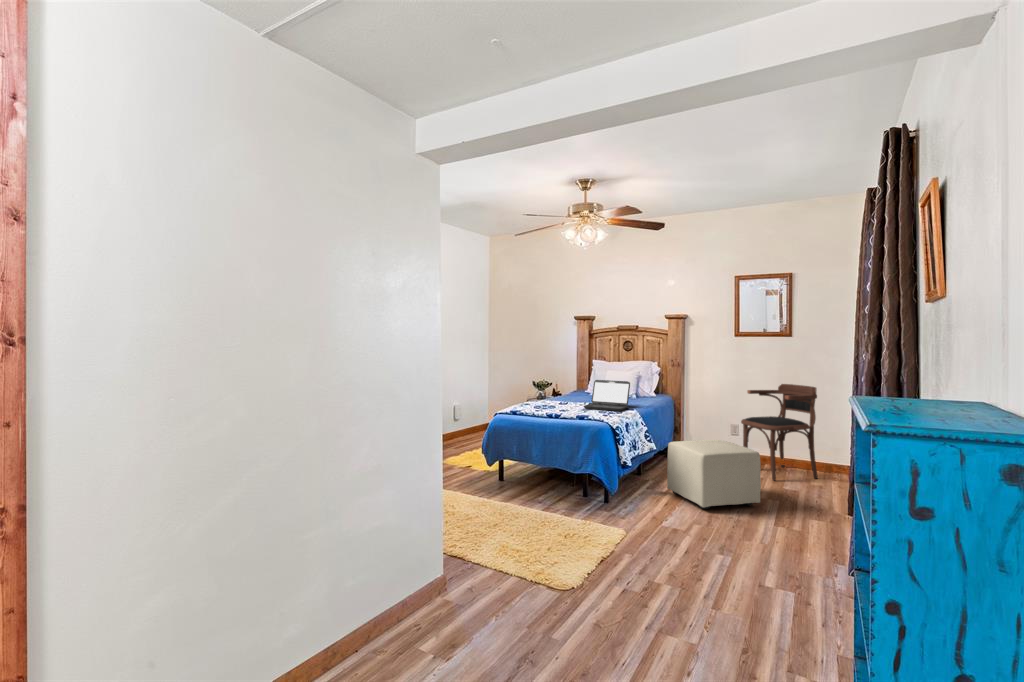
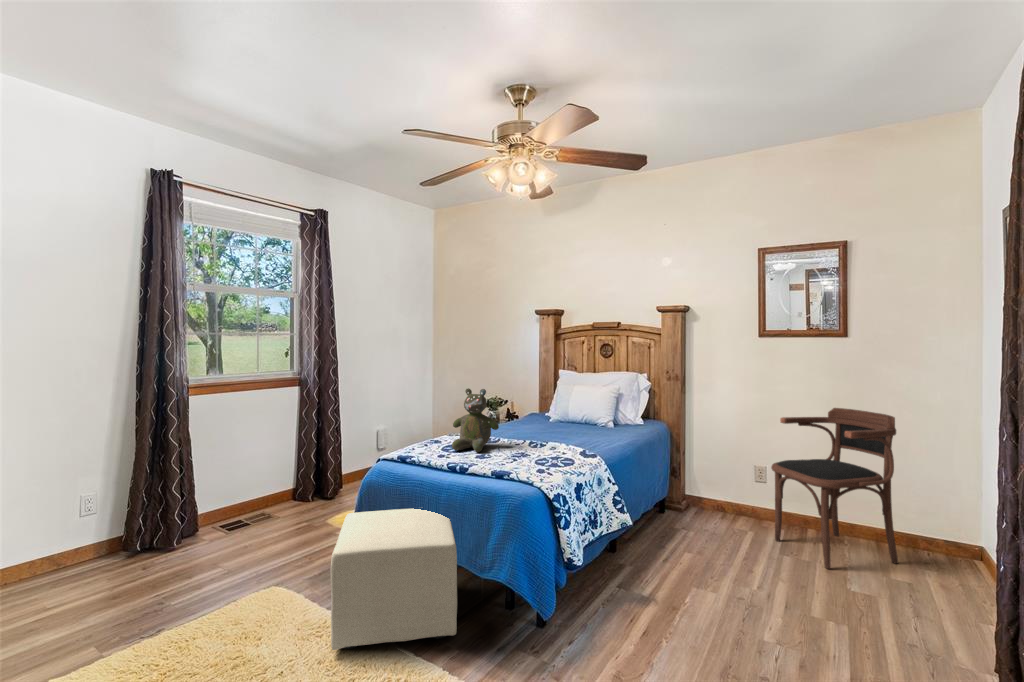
teddy bear: none [539,369,569,408] -> present [452,388,499,452]
laptop: present [584,380,630,411] -> none [519,405,594,459]
ottoman: present [667,440,761,509] -> present [330,509,457,650]

